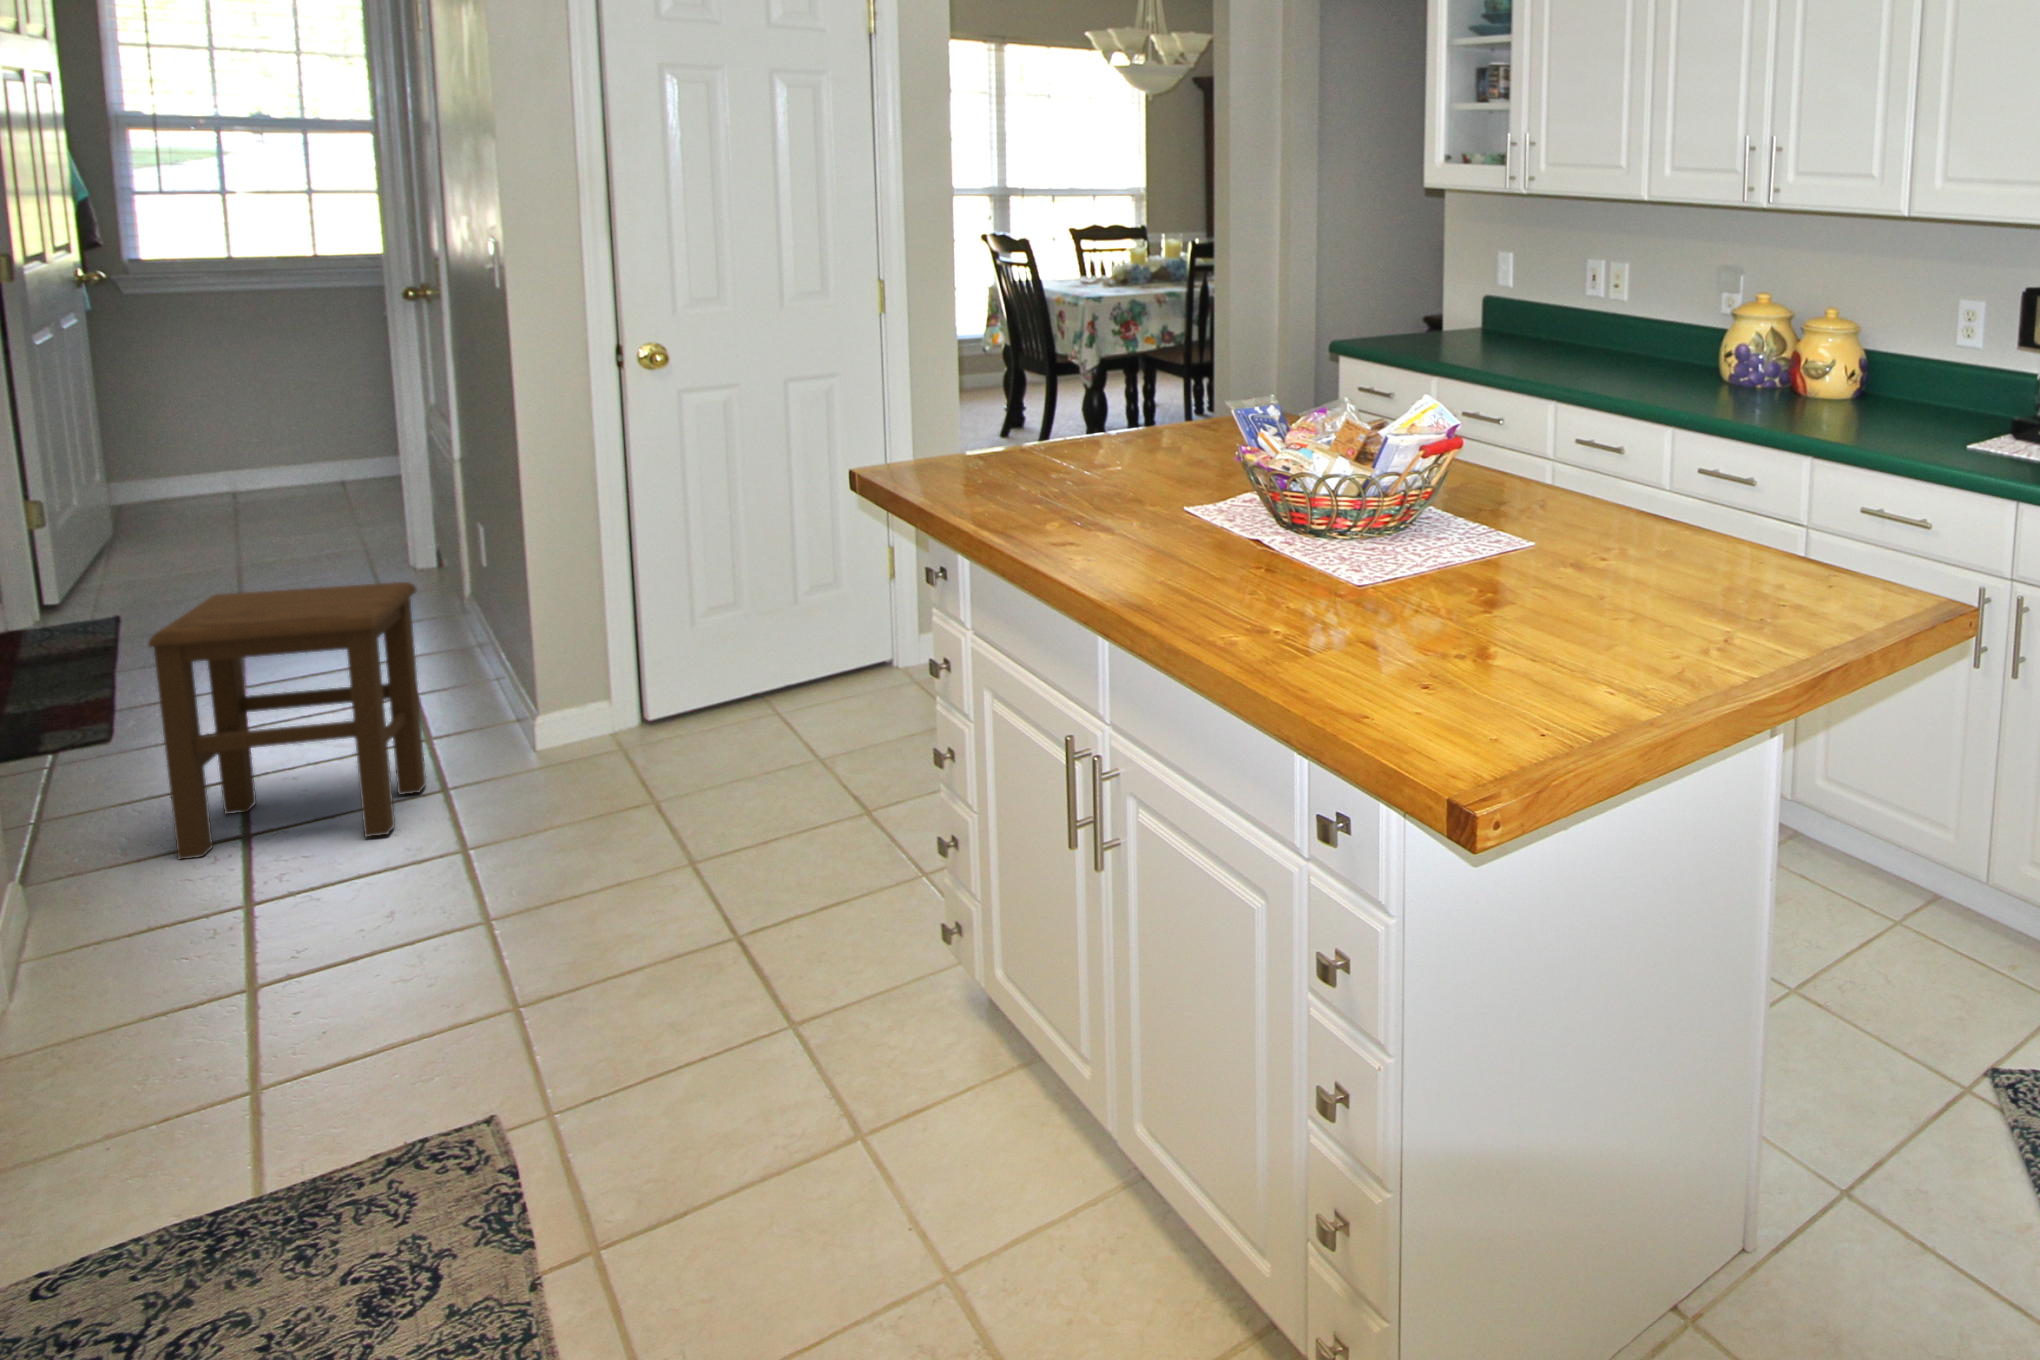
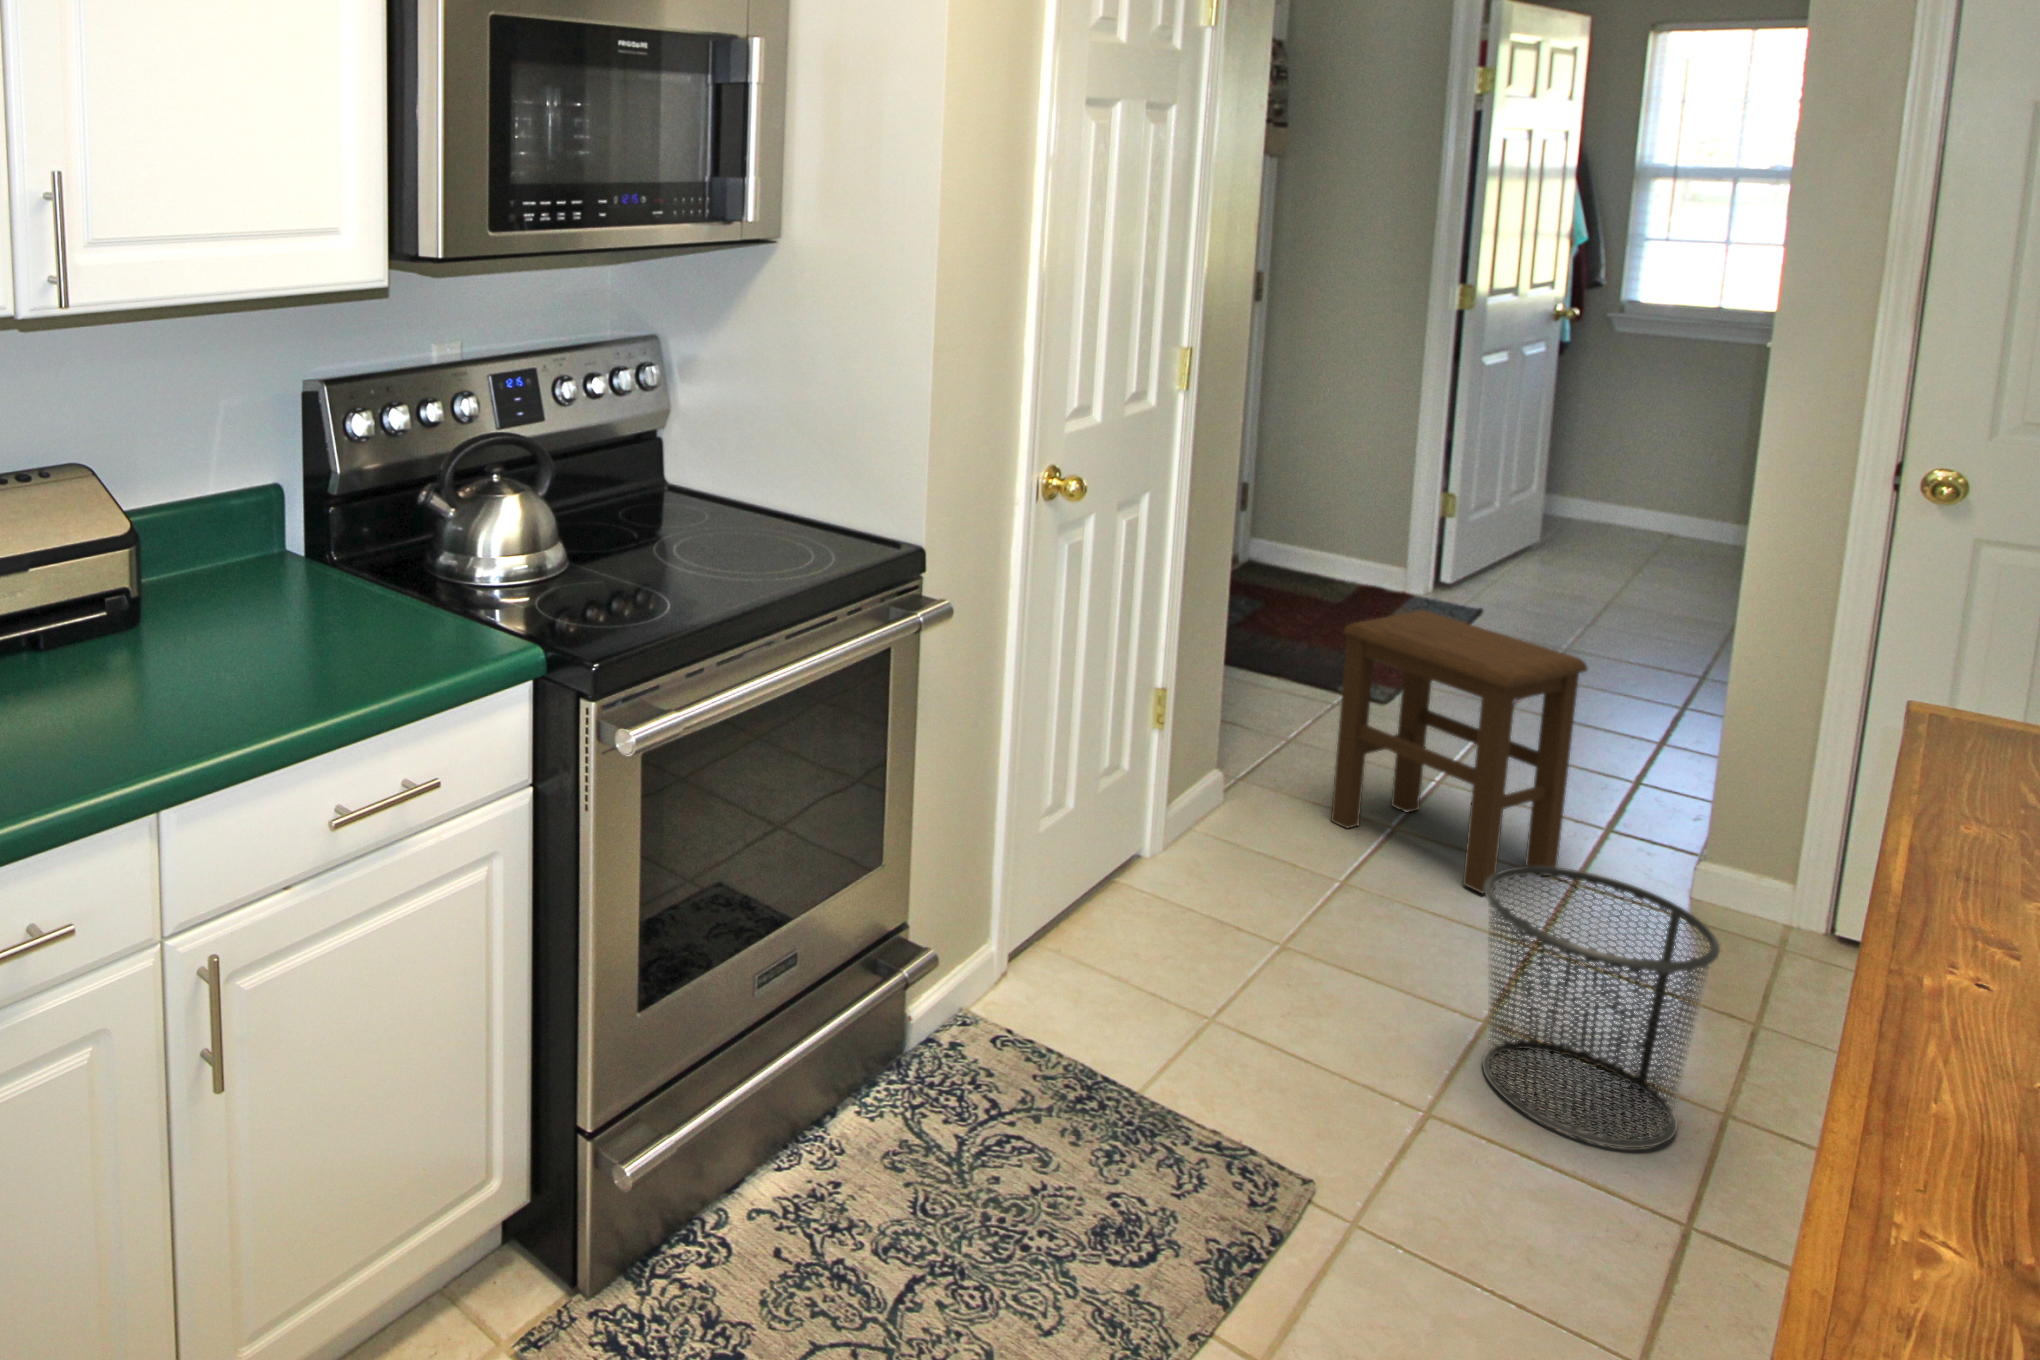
waste bin: none [487,728,680,956] -> present [1482,866,1720,1148]

